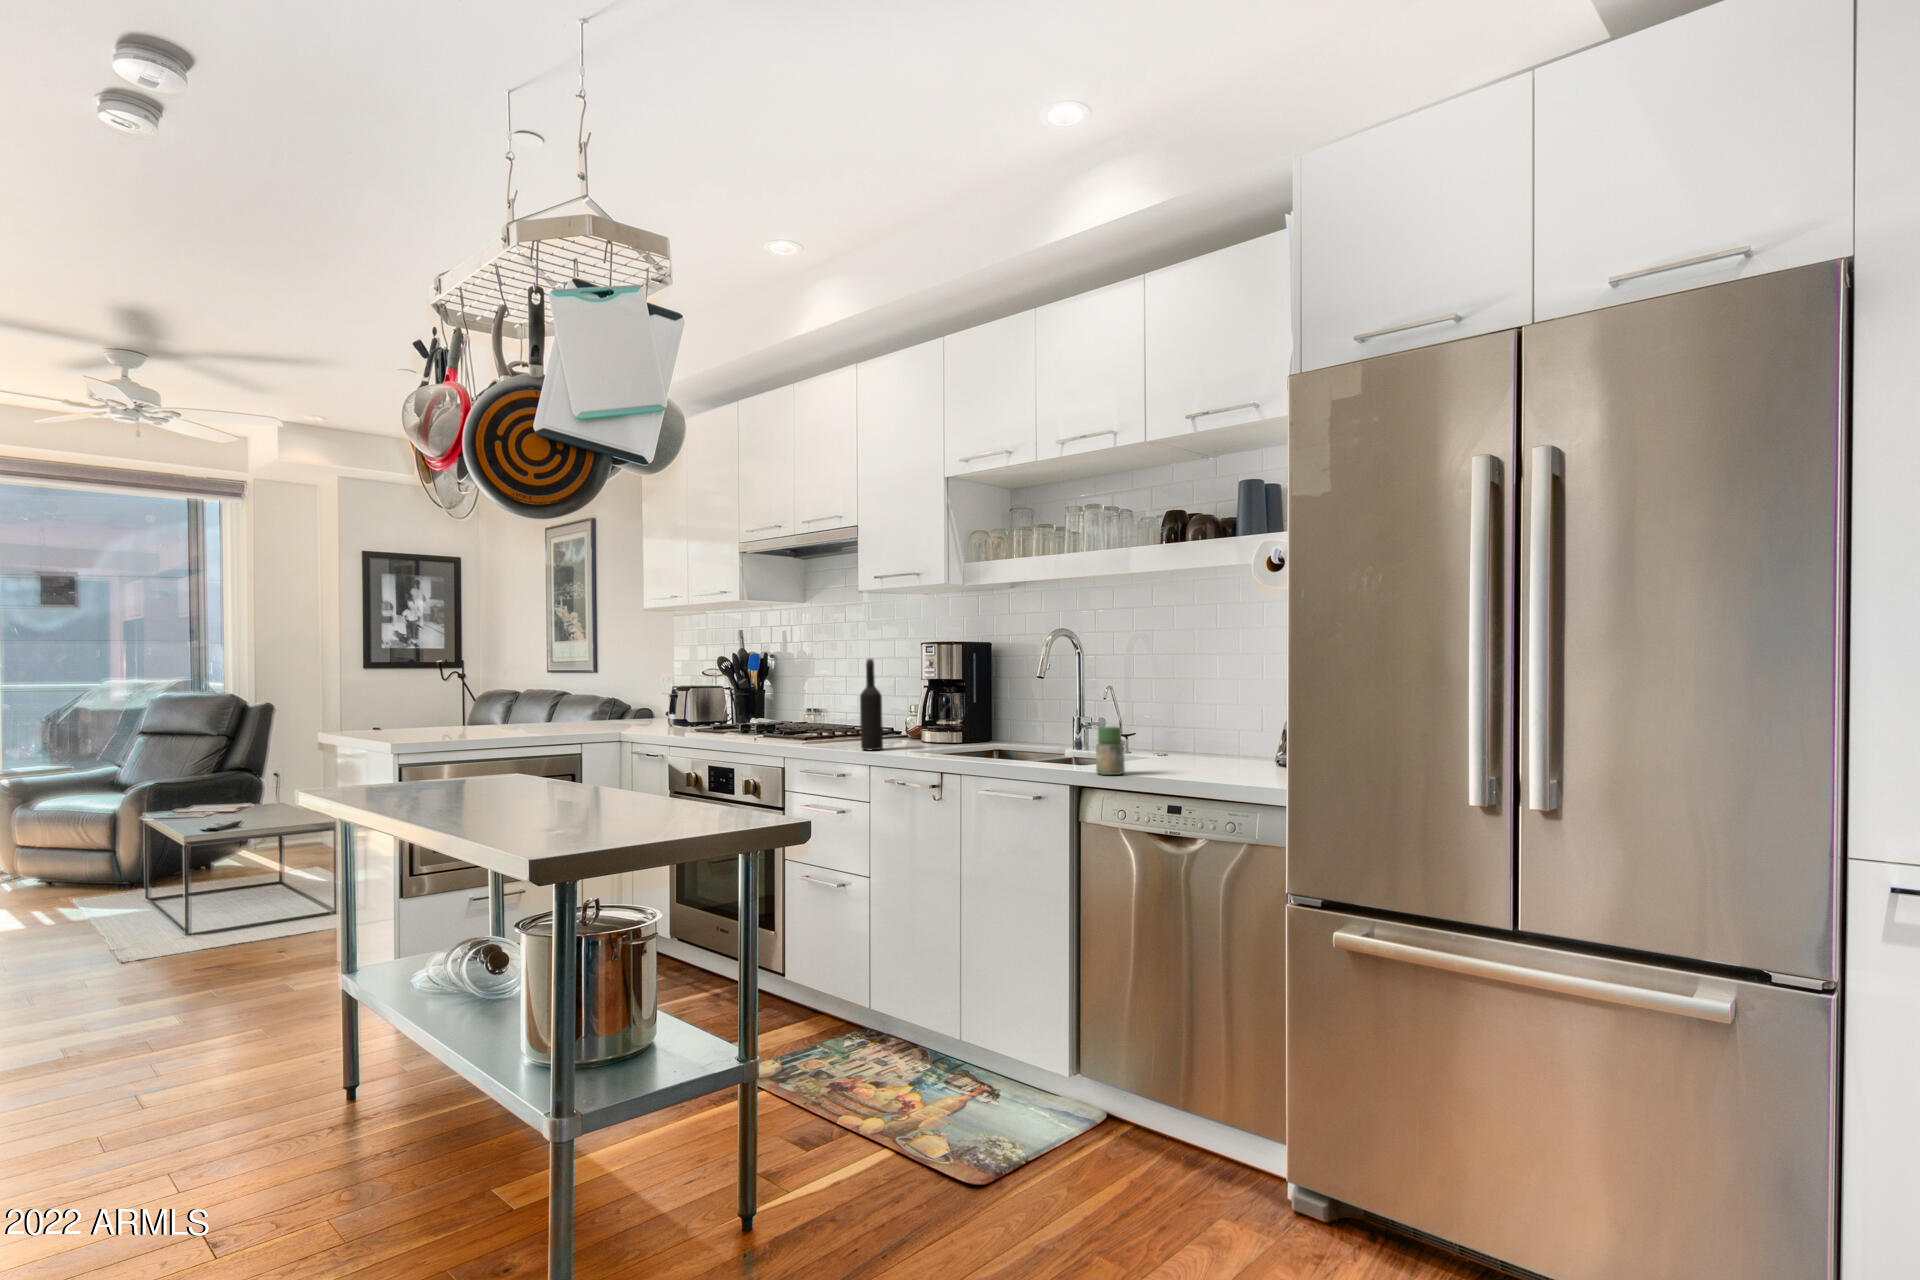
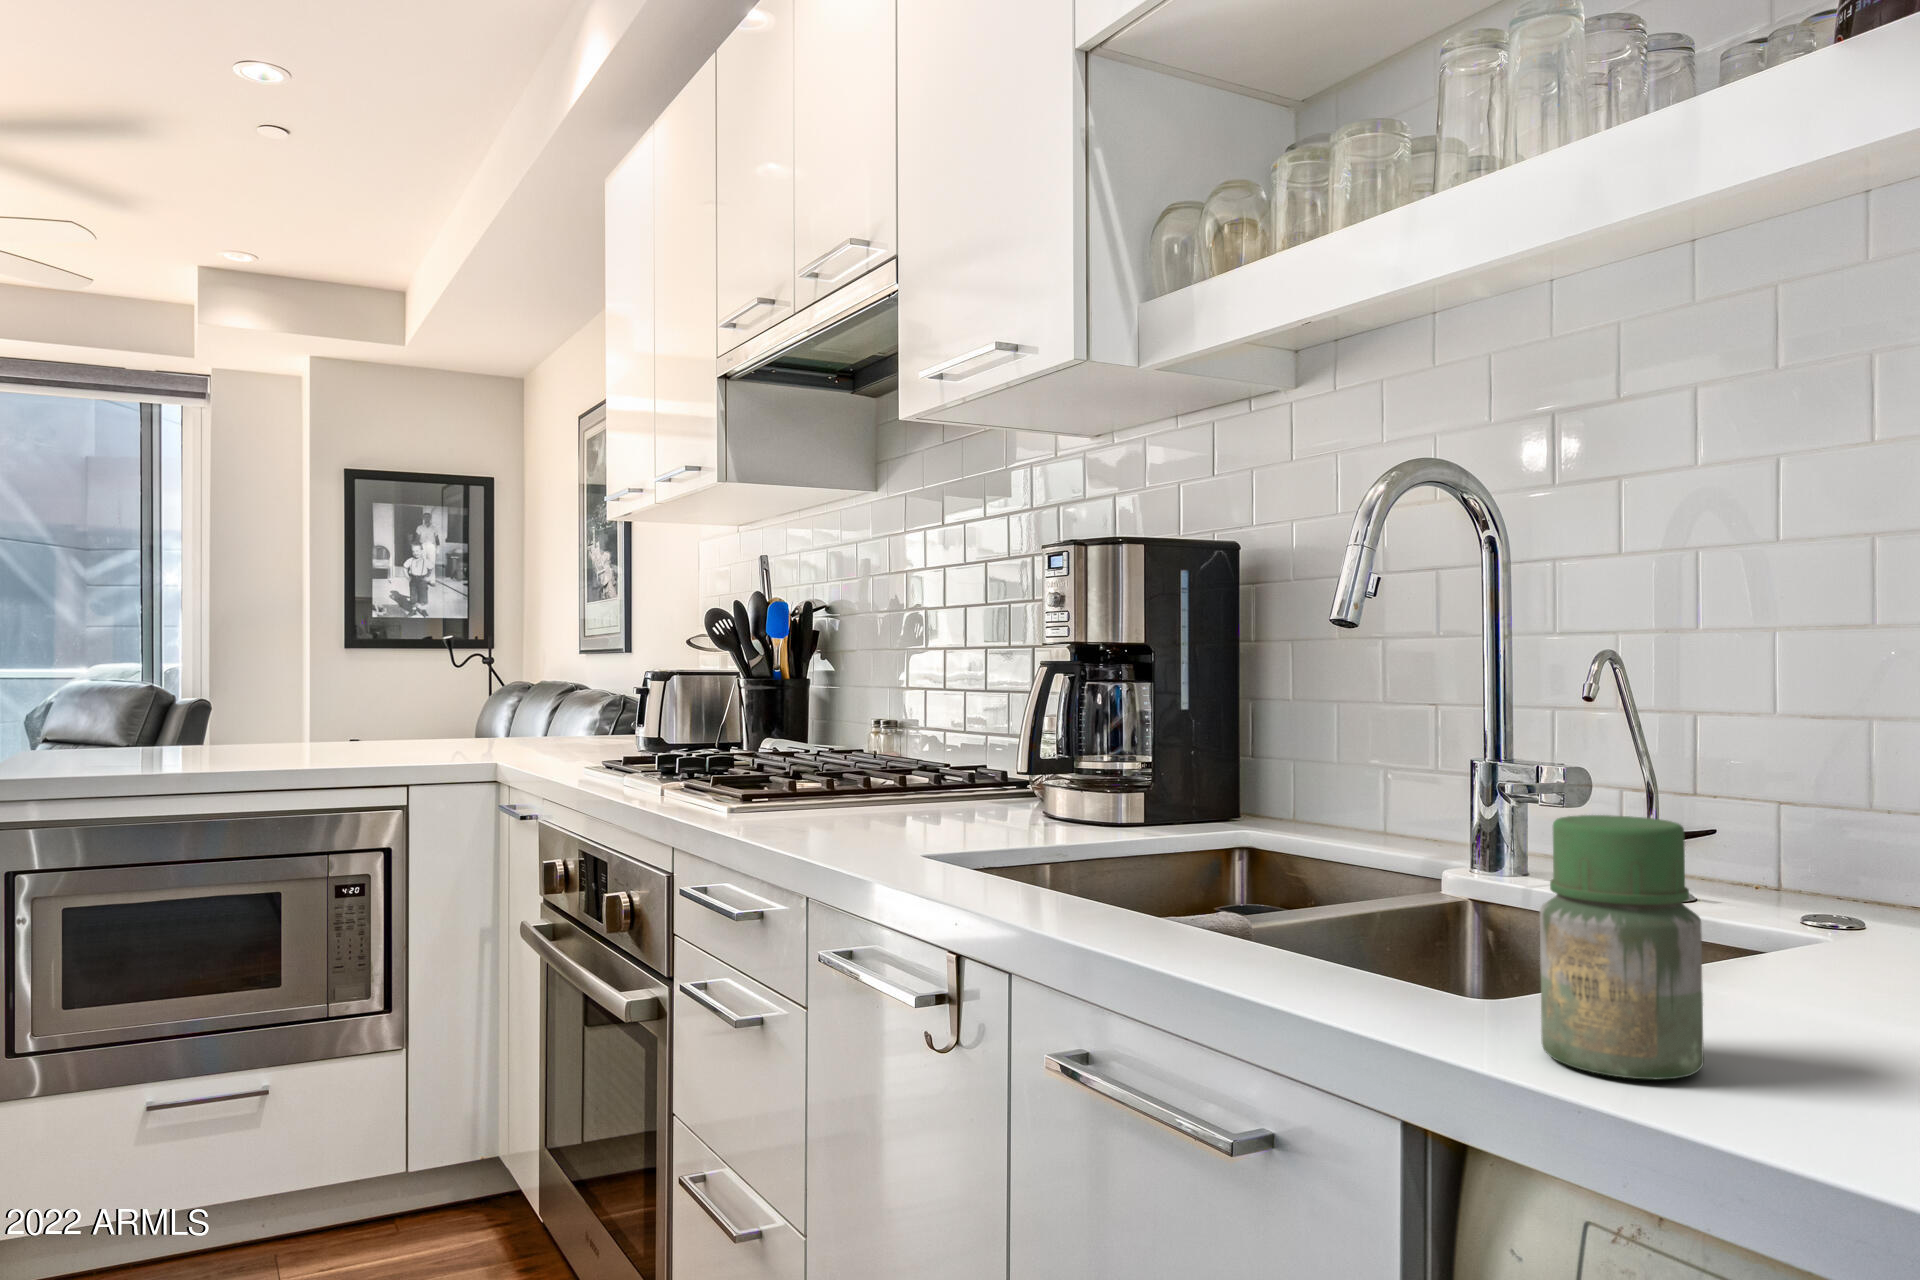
wine bottle: present [860,659,883,750] -> none [815,569,878,836]

